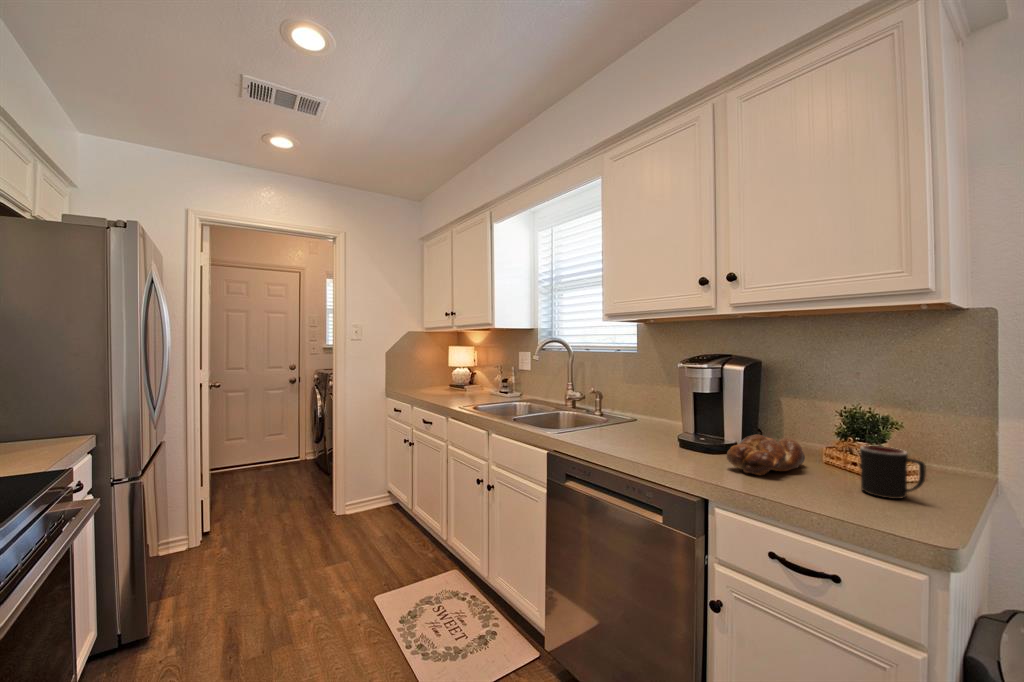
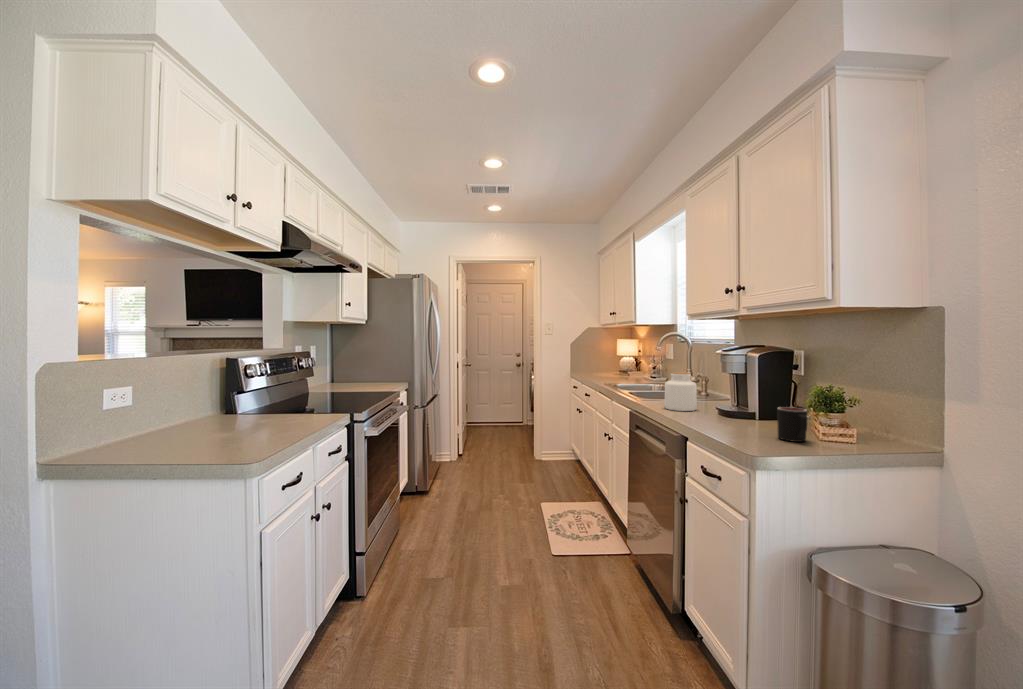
jar: none [614,393,658,450] -> present [665,372,697,411]
bread loaf: present [727,434,805,475] -> none [713,401,783,426]

